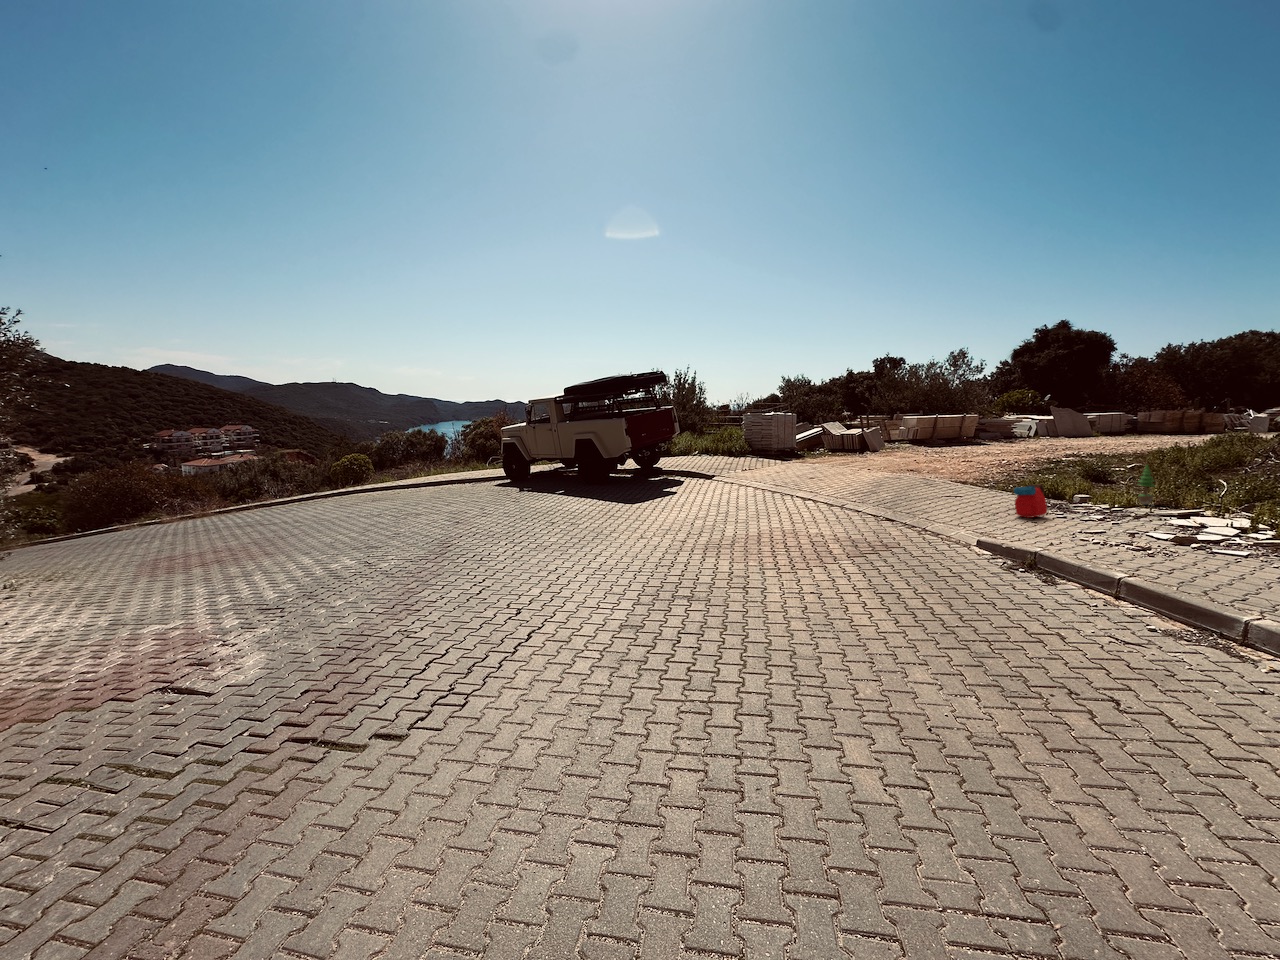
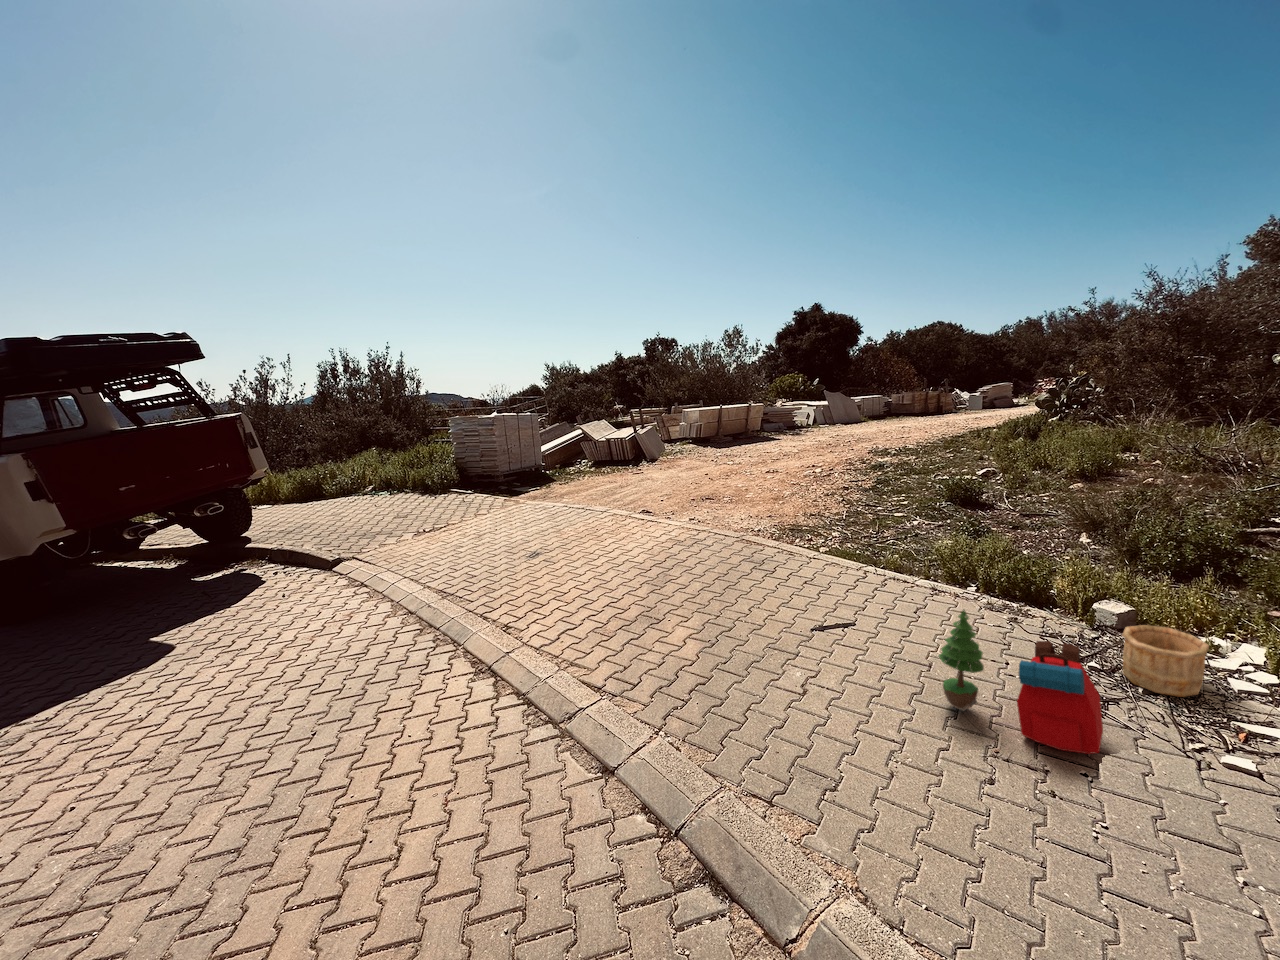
potted tree: present [1138,465,1155,505] -> present [939,610,984,711]
wooden bucket: none [1083,491,1115,514] -> present [1122,625,1209,697]

